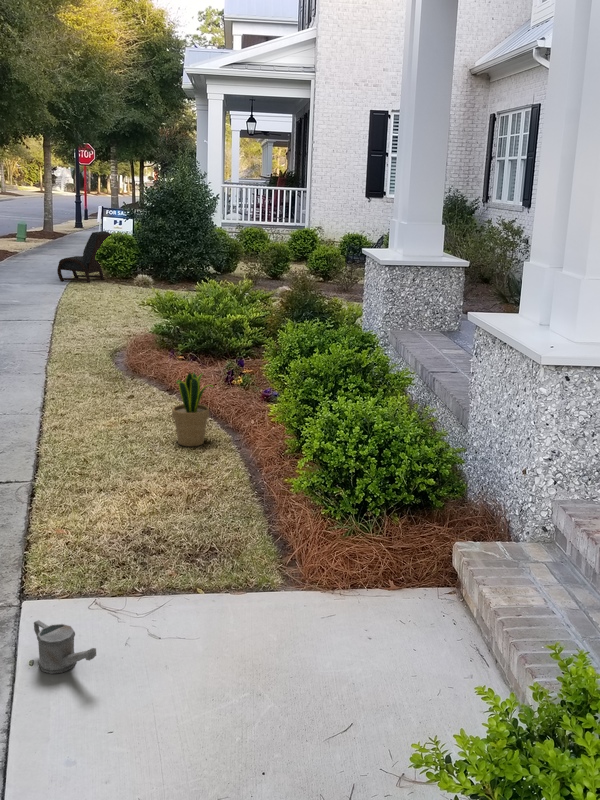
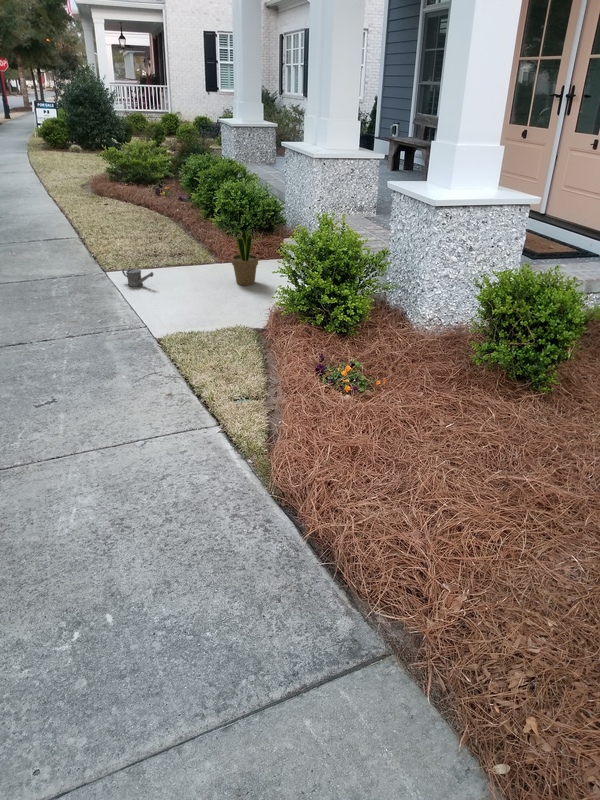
lounge chair: present [57,231,112,283] -> none [16,115,48,151]
potted plant: present [172,373,213,446] -> present [232,230,261,285]

